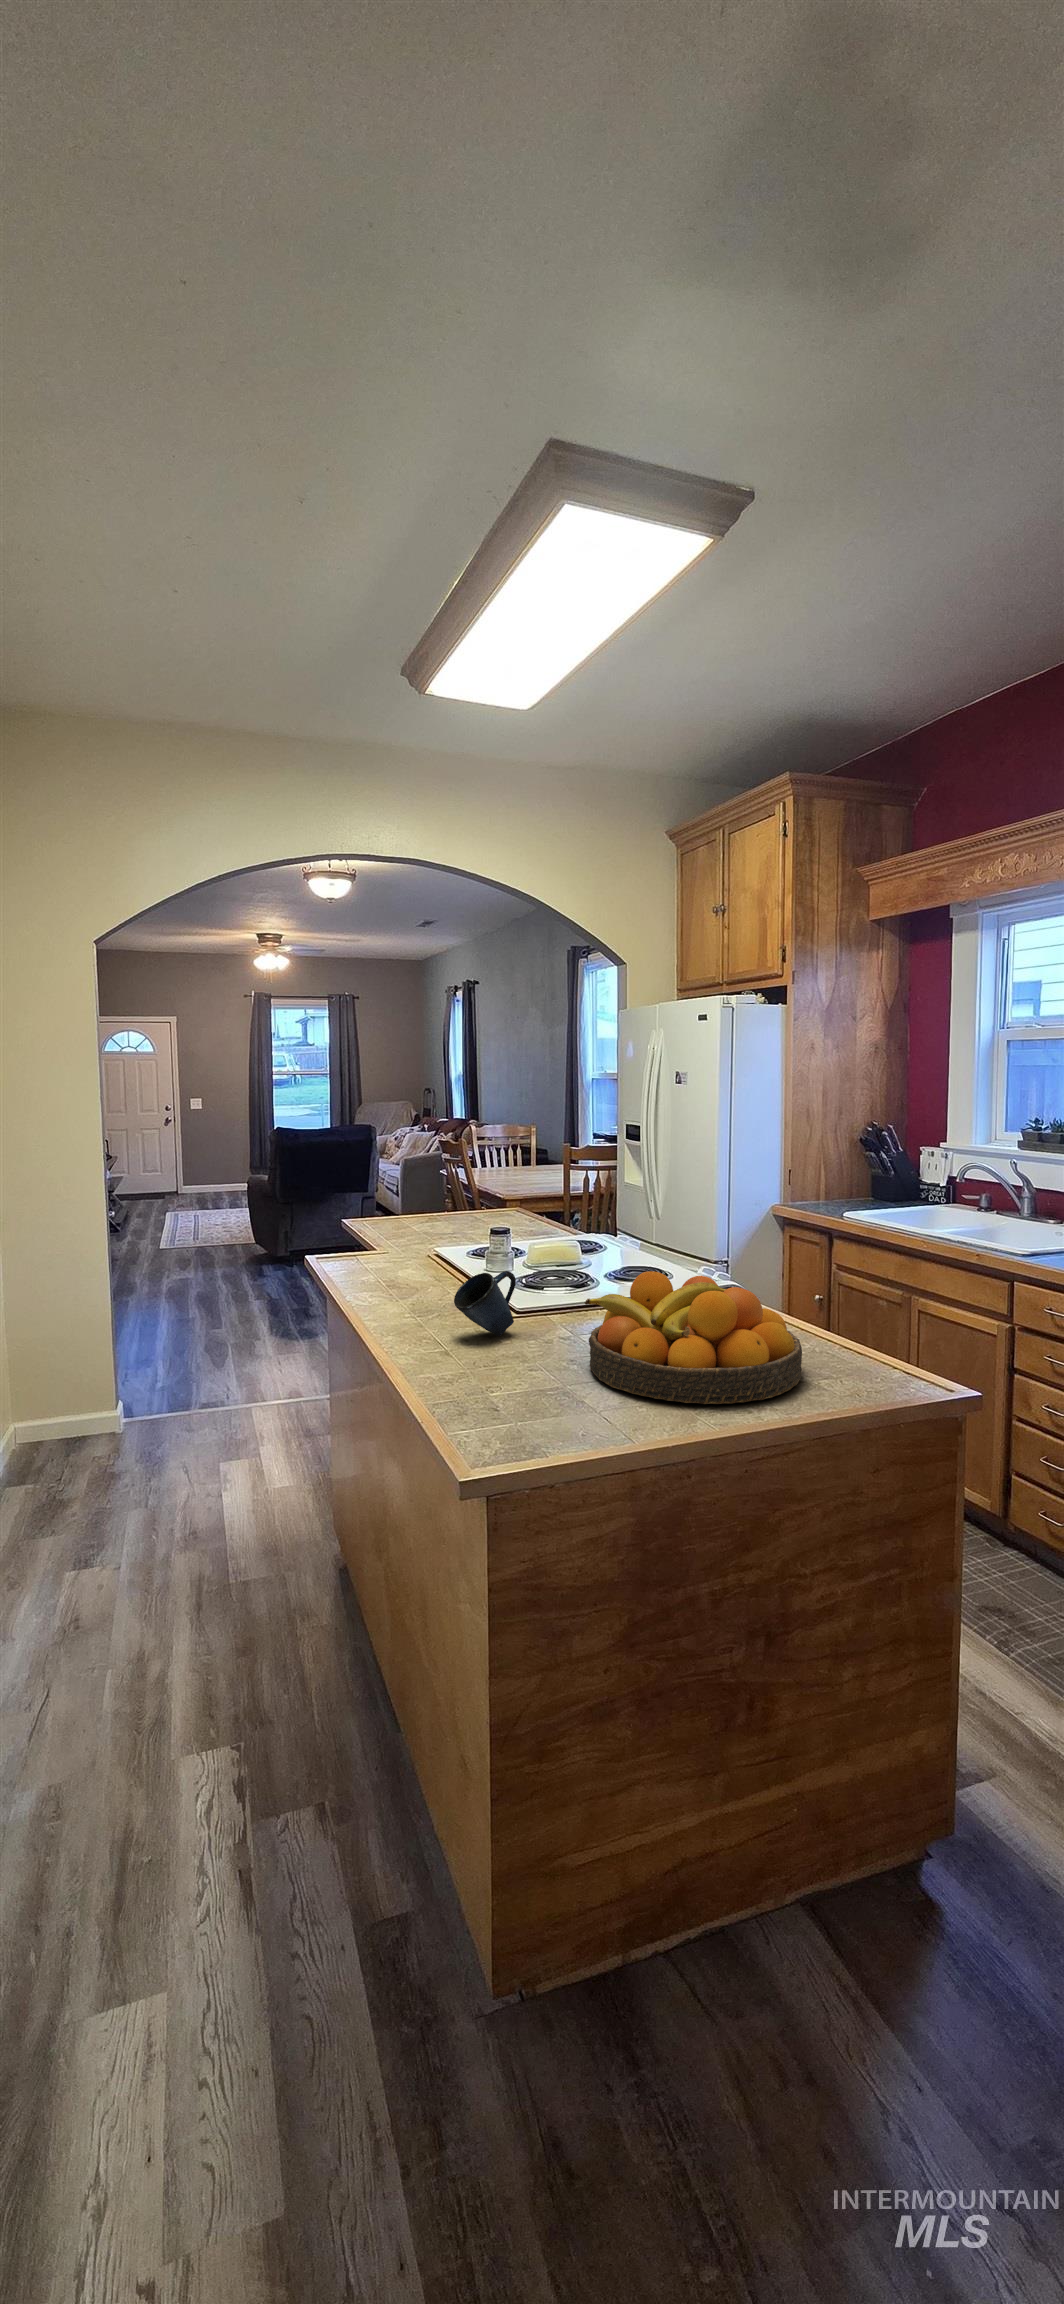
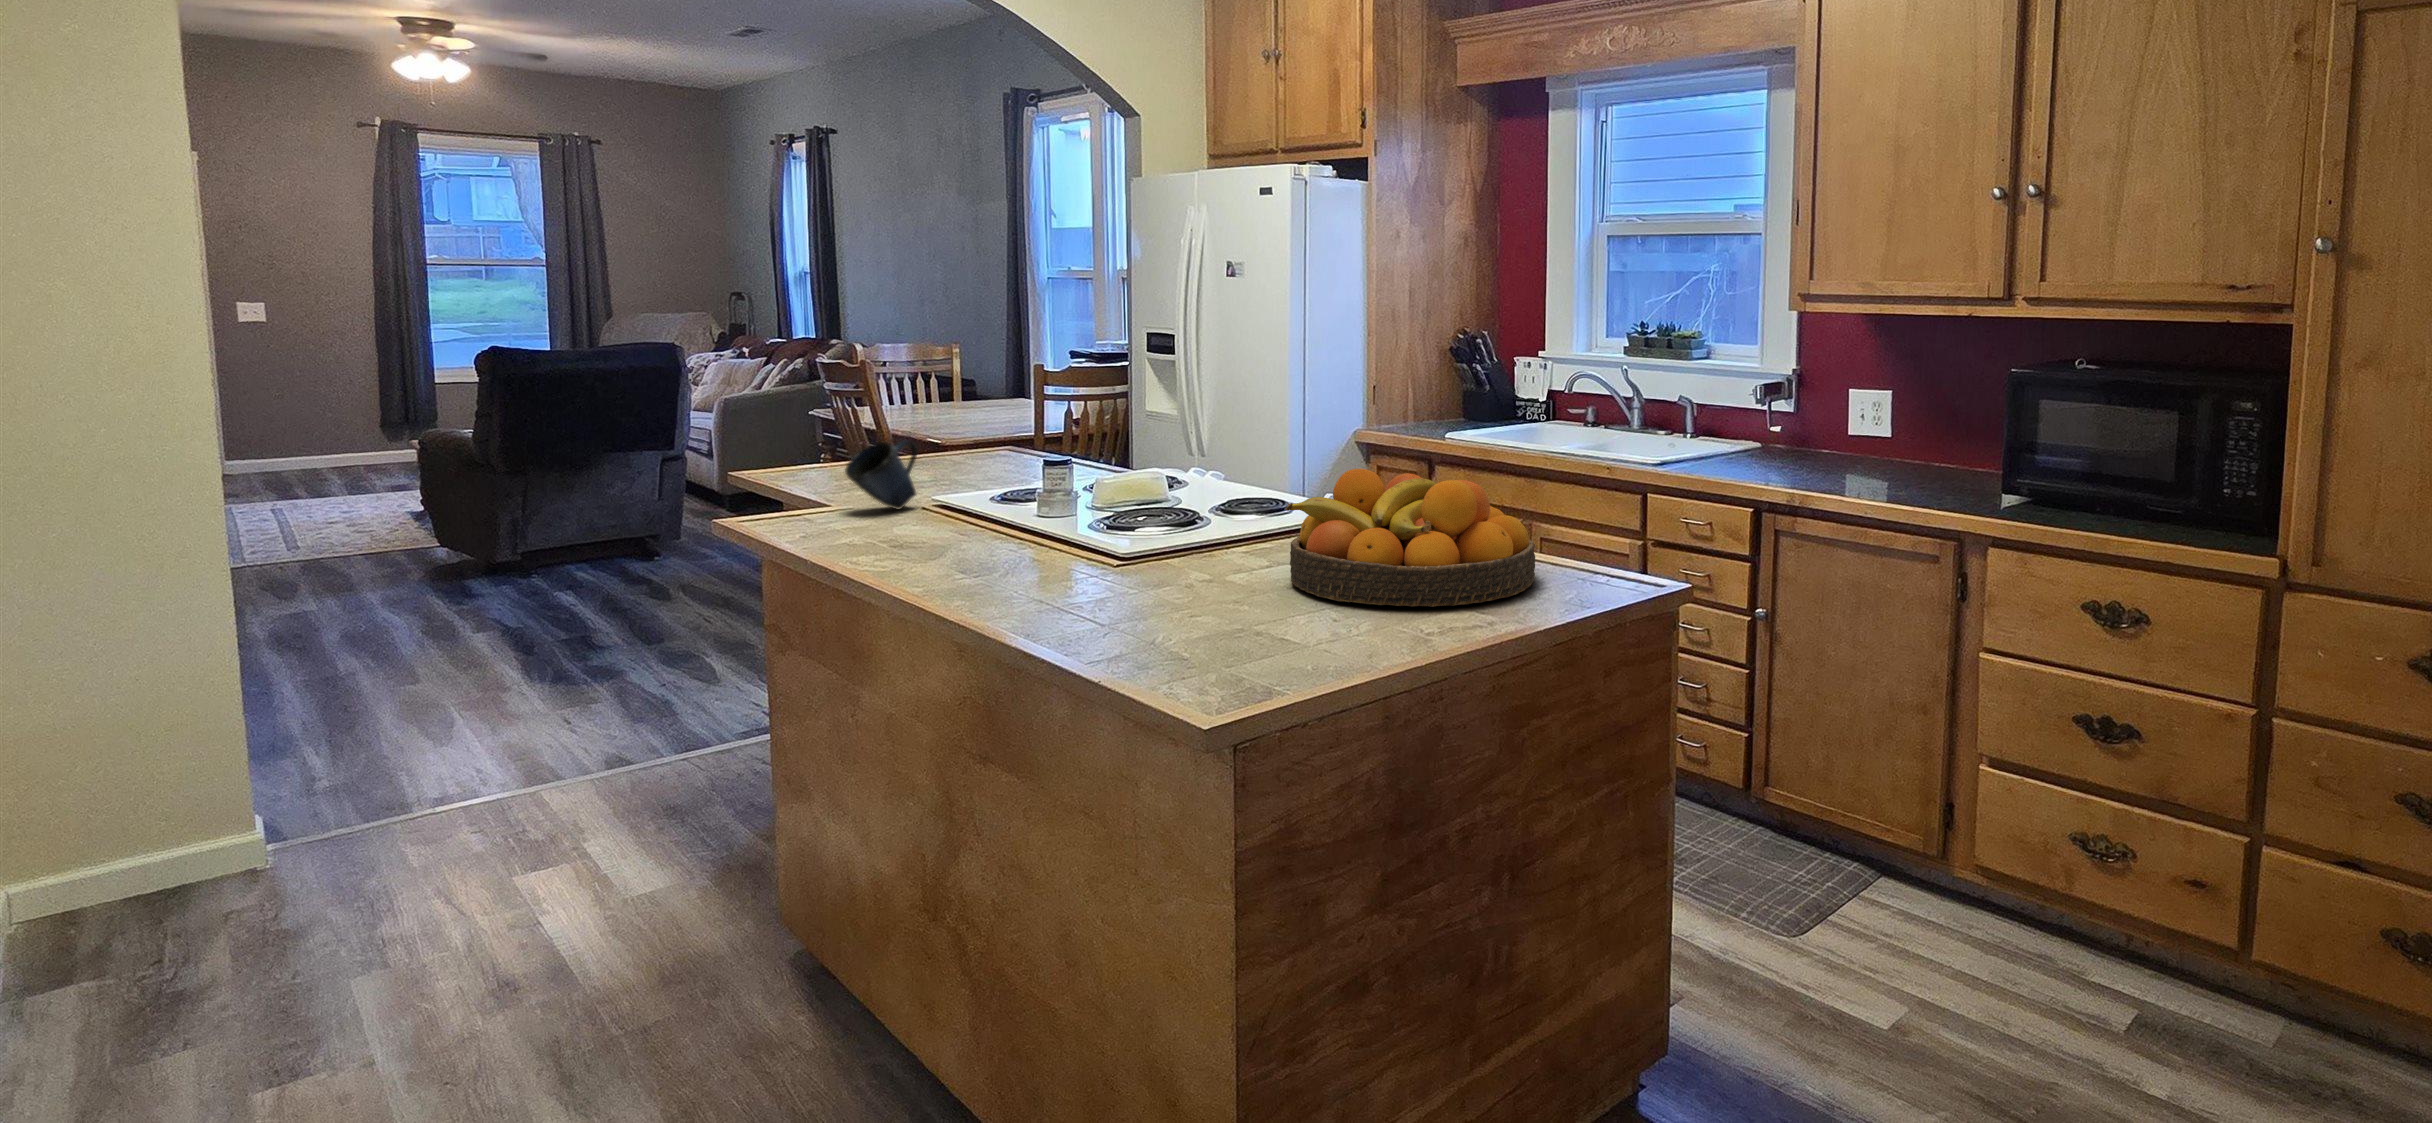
mug: present [454,1271,516,1336] -> present [845,440,918,509]

